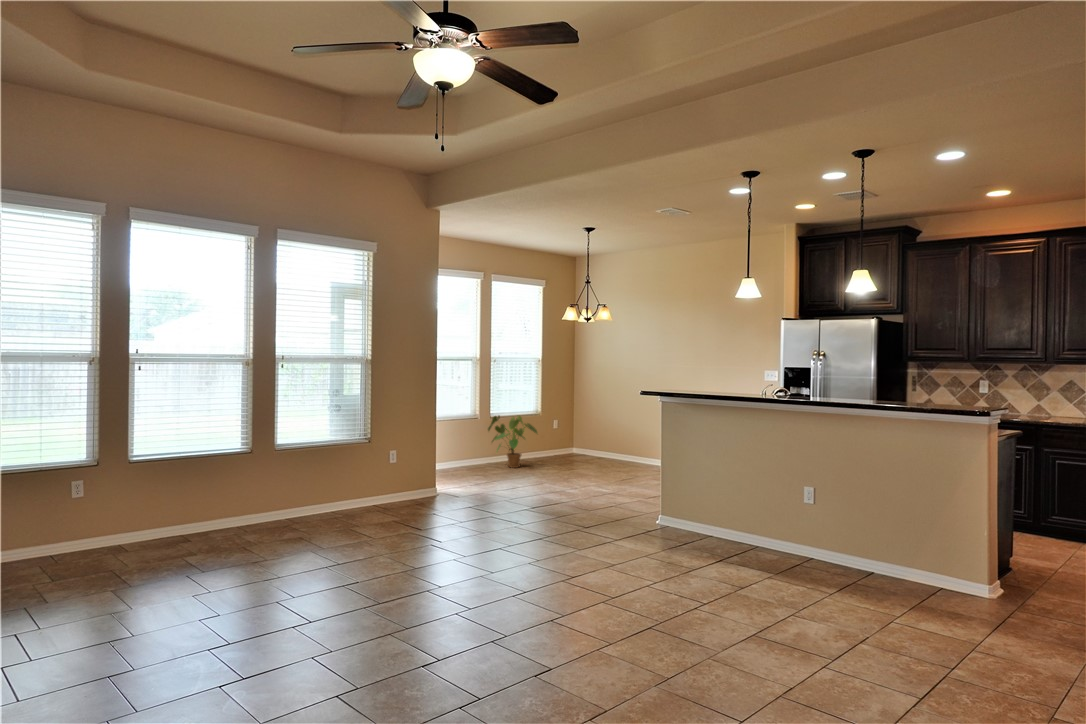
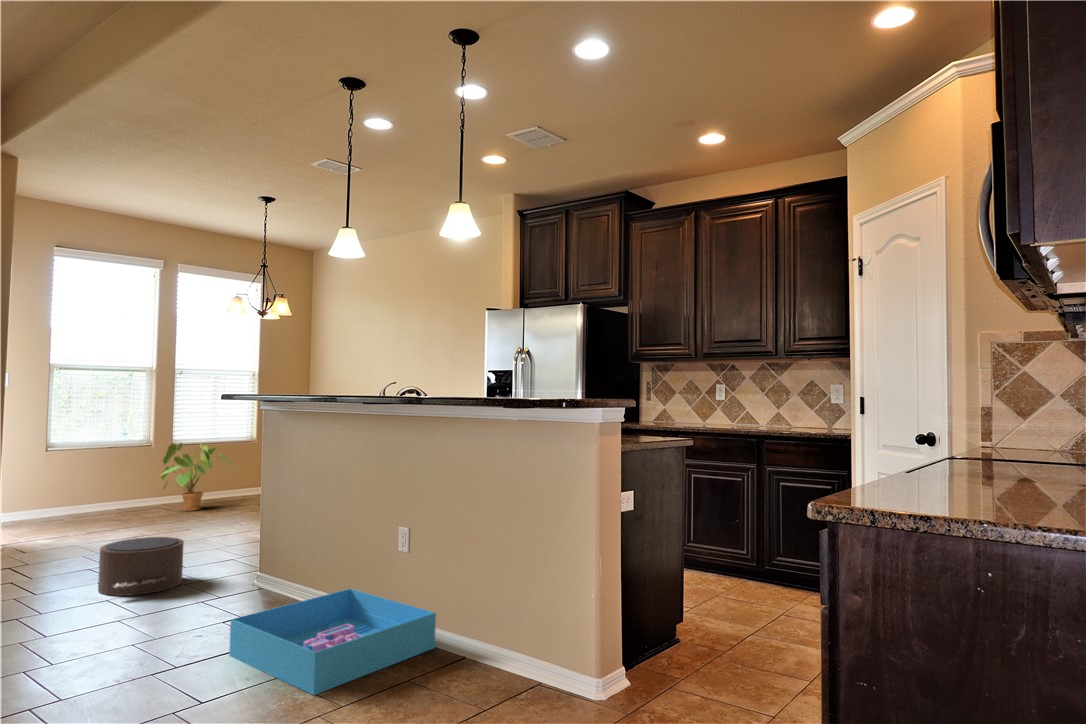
pouf: none [552,488,610,526] -> present [98,537,184,596]
storage bin: none [719,527,845,586] -> present [229,589,436,695]

